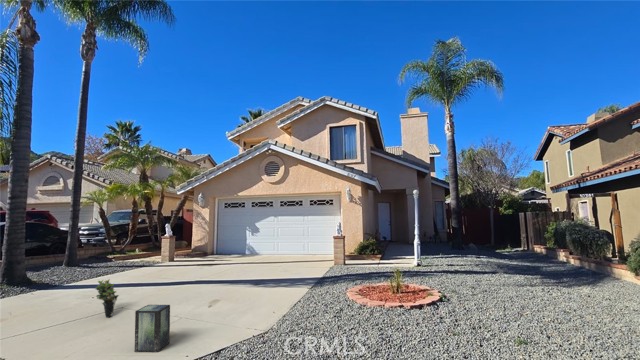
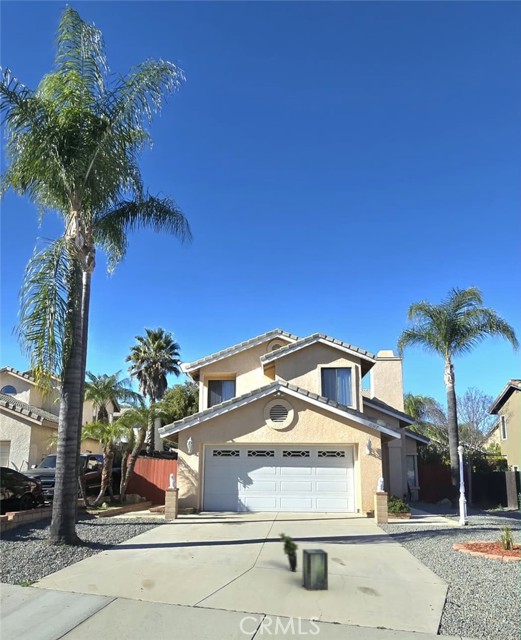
storage box: present [135,305,170,352] -> present [303,549,328,591]

